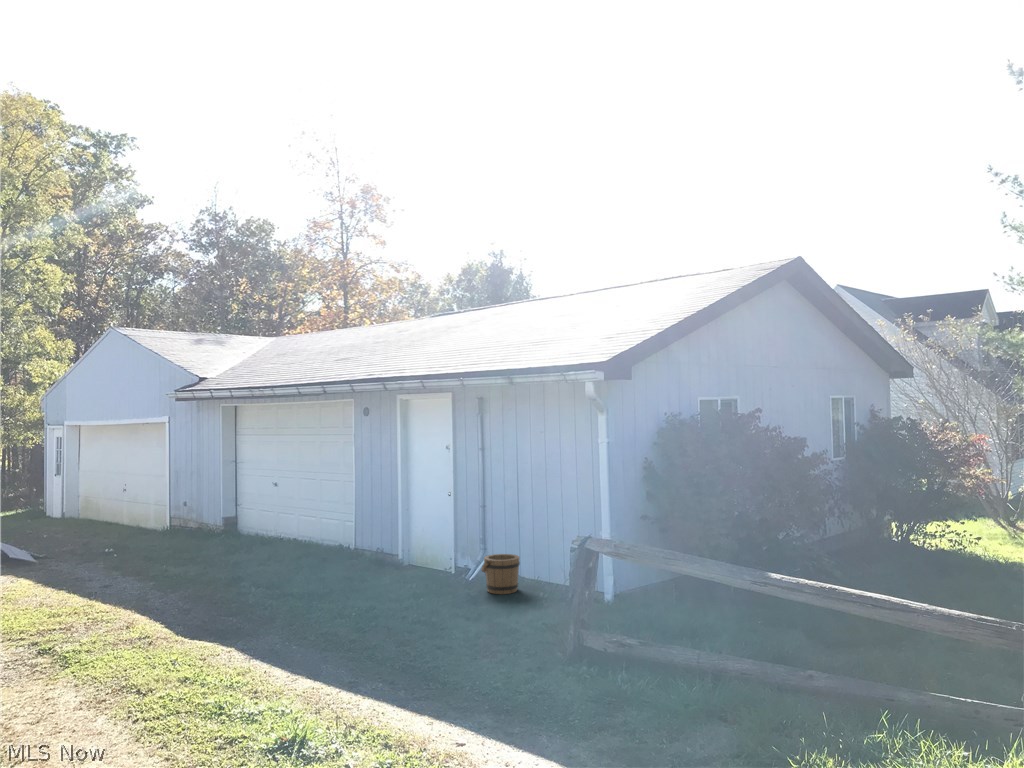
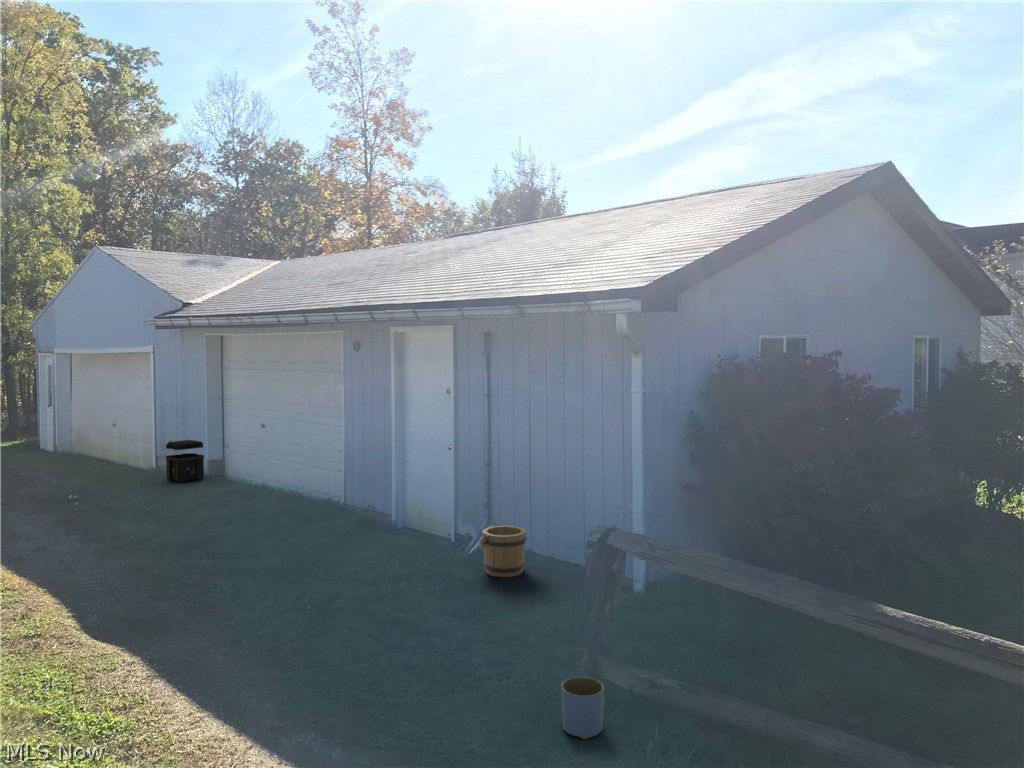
toolbox: none [181,501,216,540] -> present [166,440,204,483]
planter: none [560,636,590,676] -> present [561,677,604,739]

